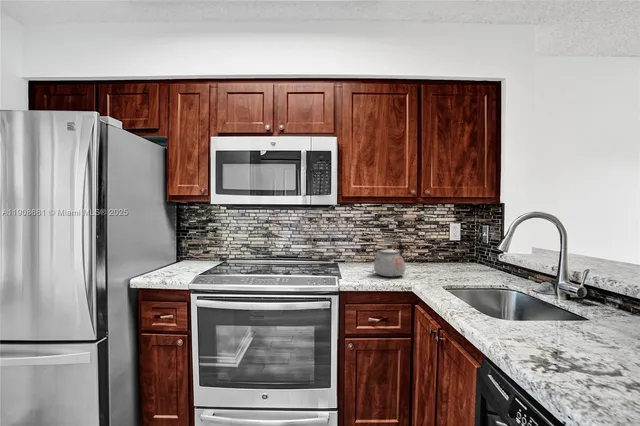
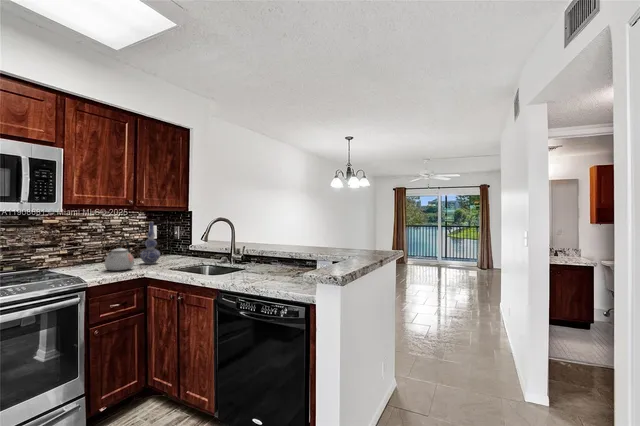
vase: none [423,218,447,273] -> present [140,222,160,264]

